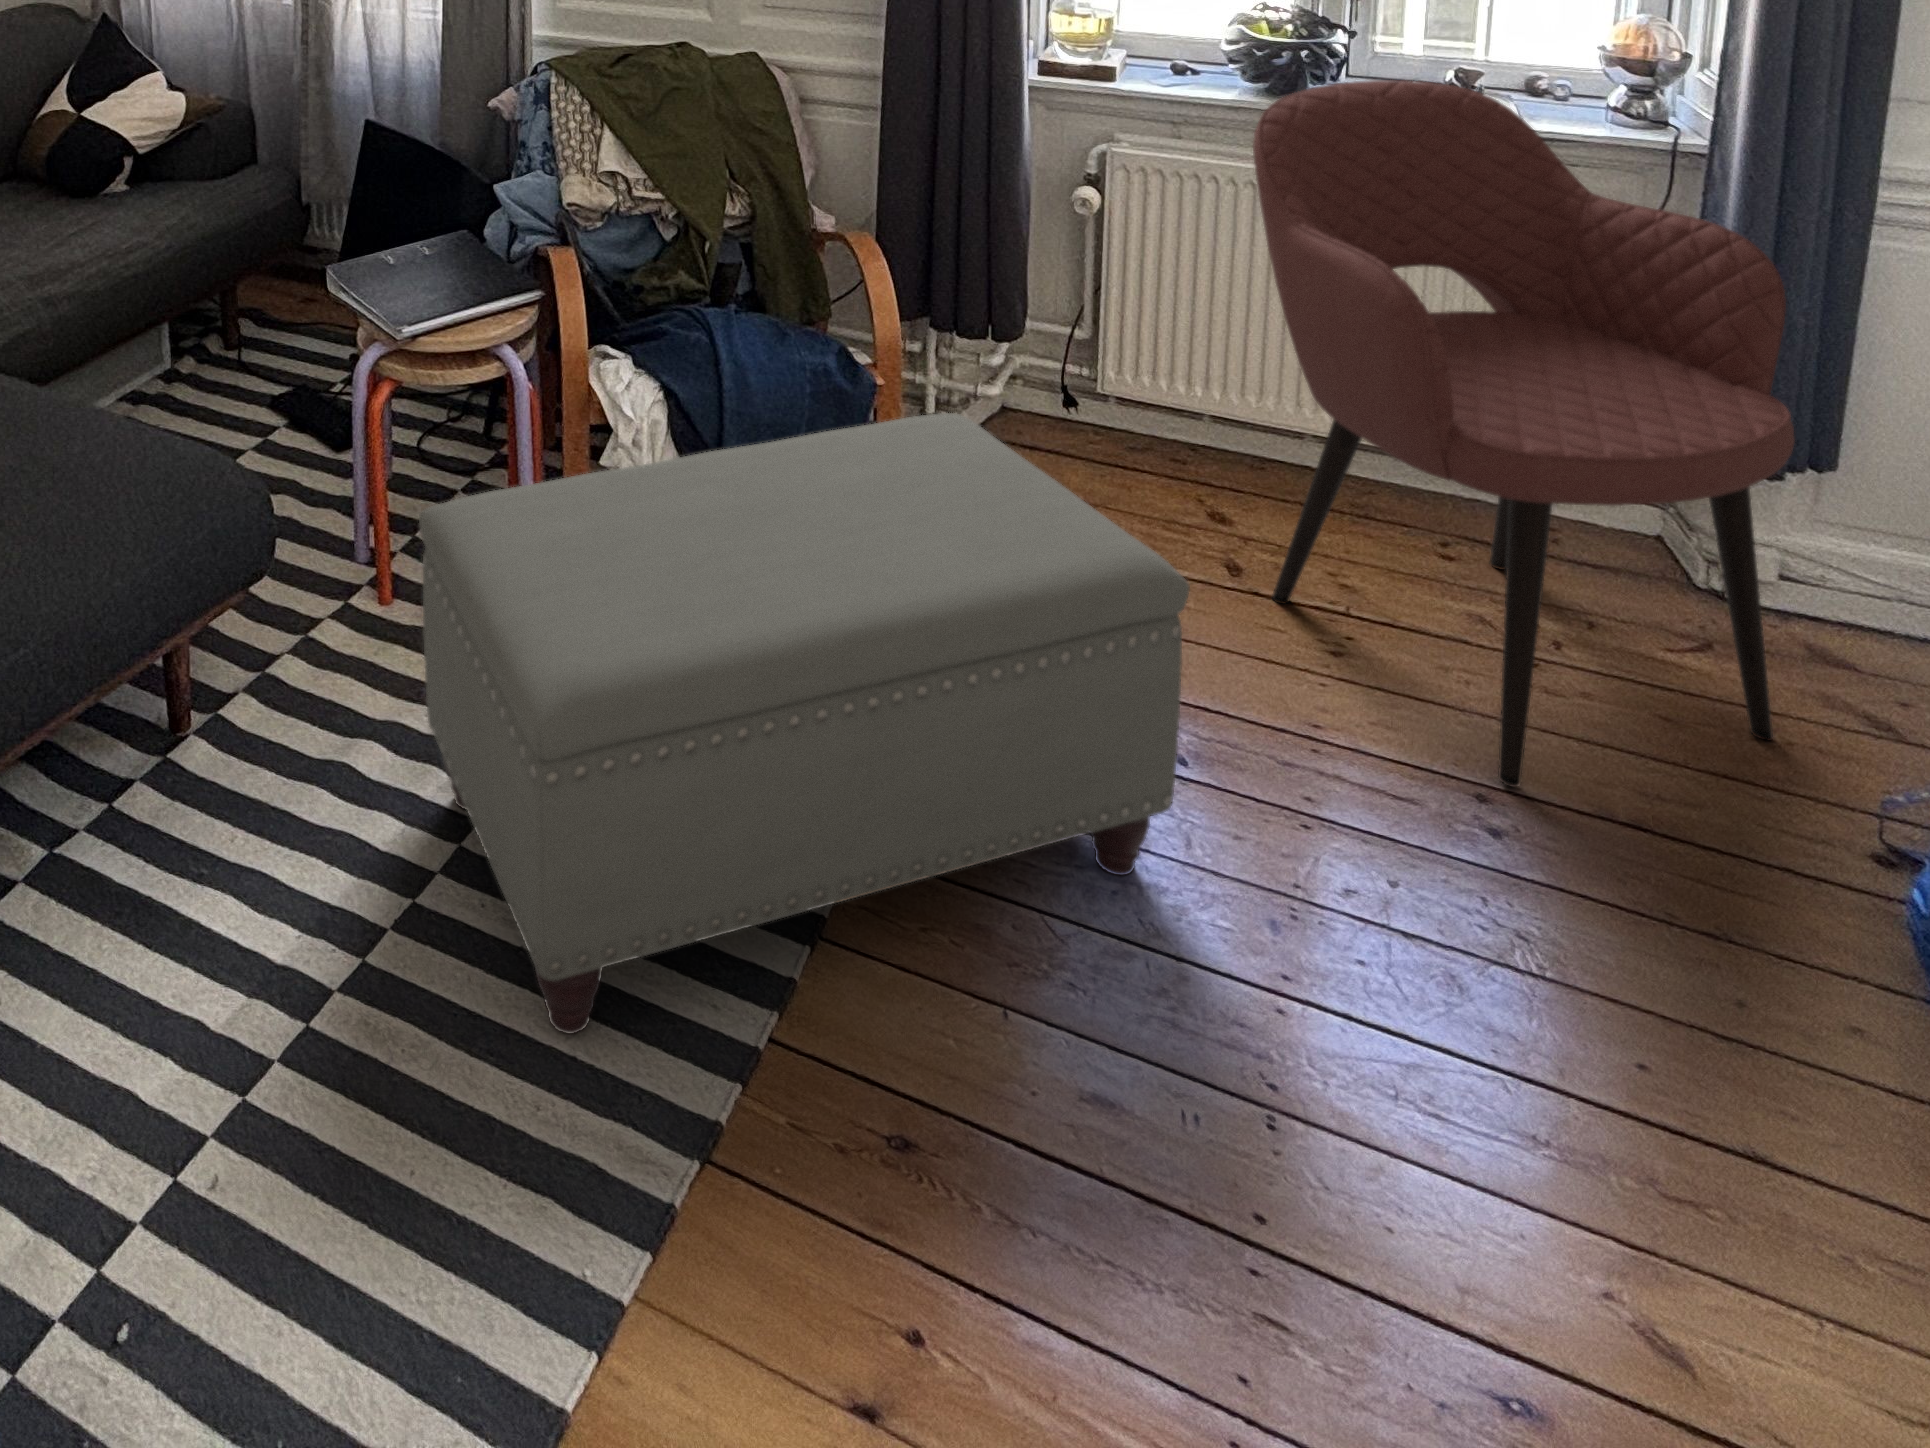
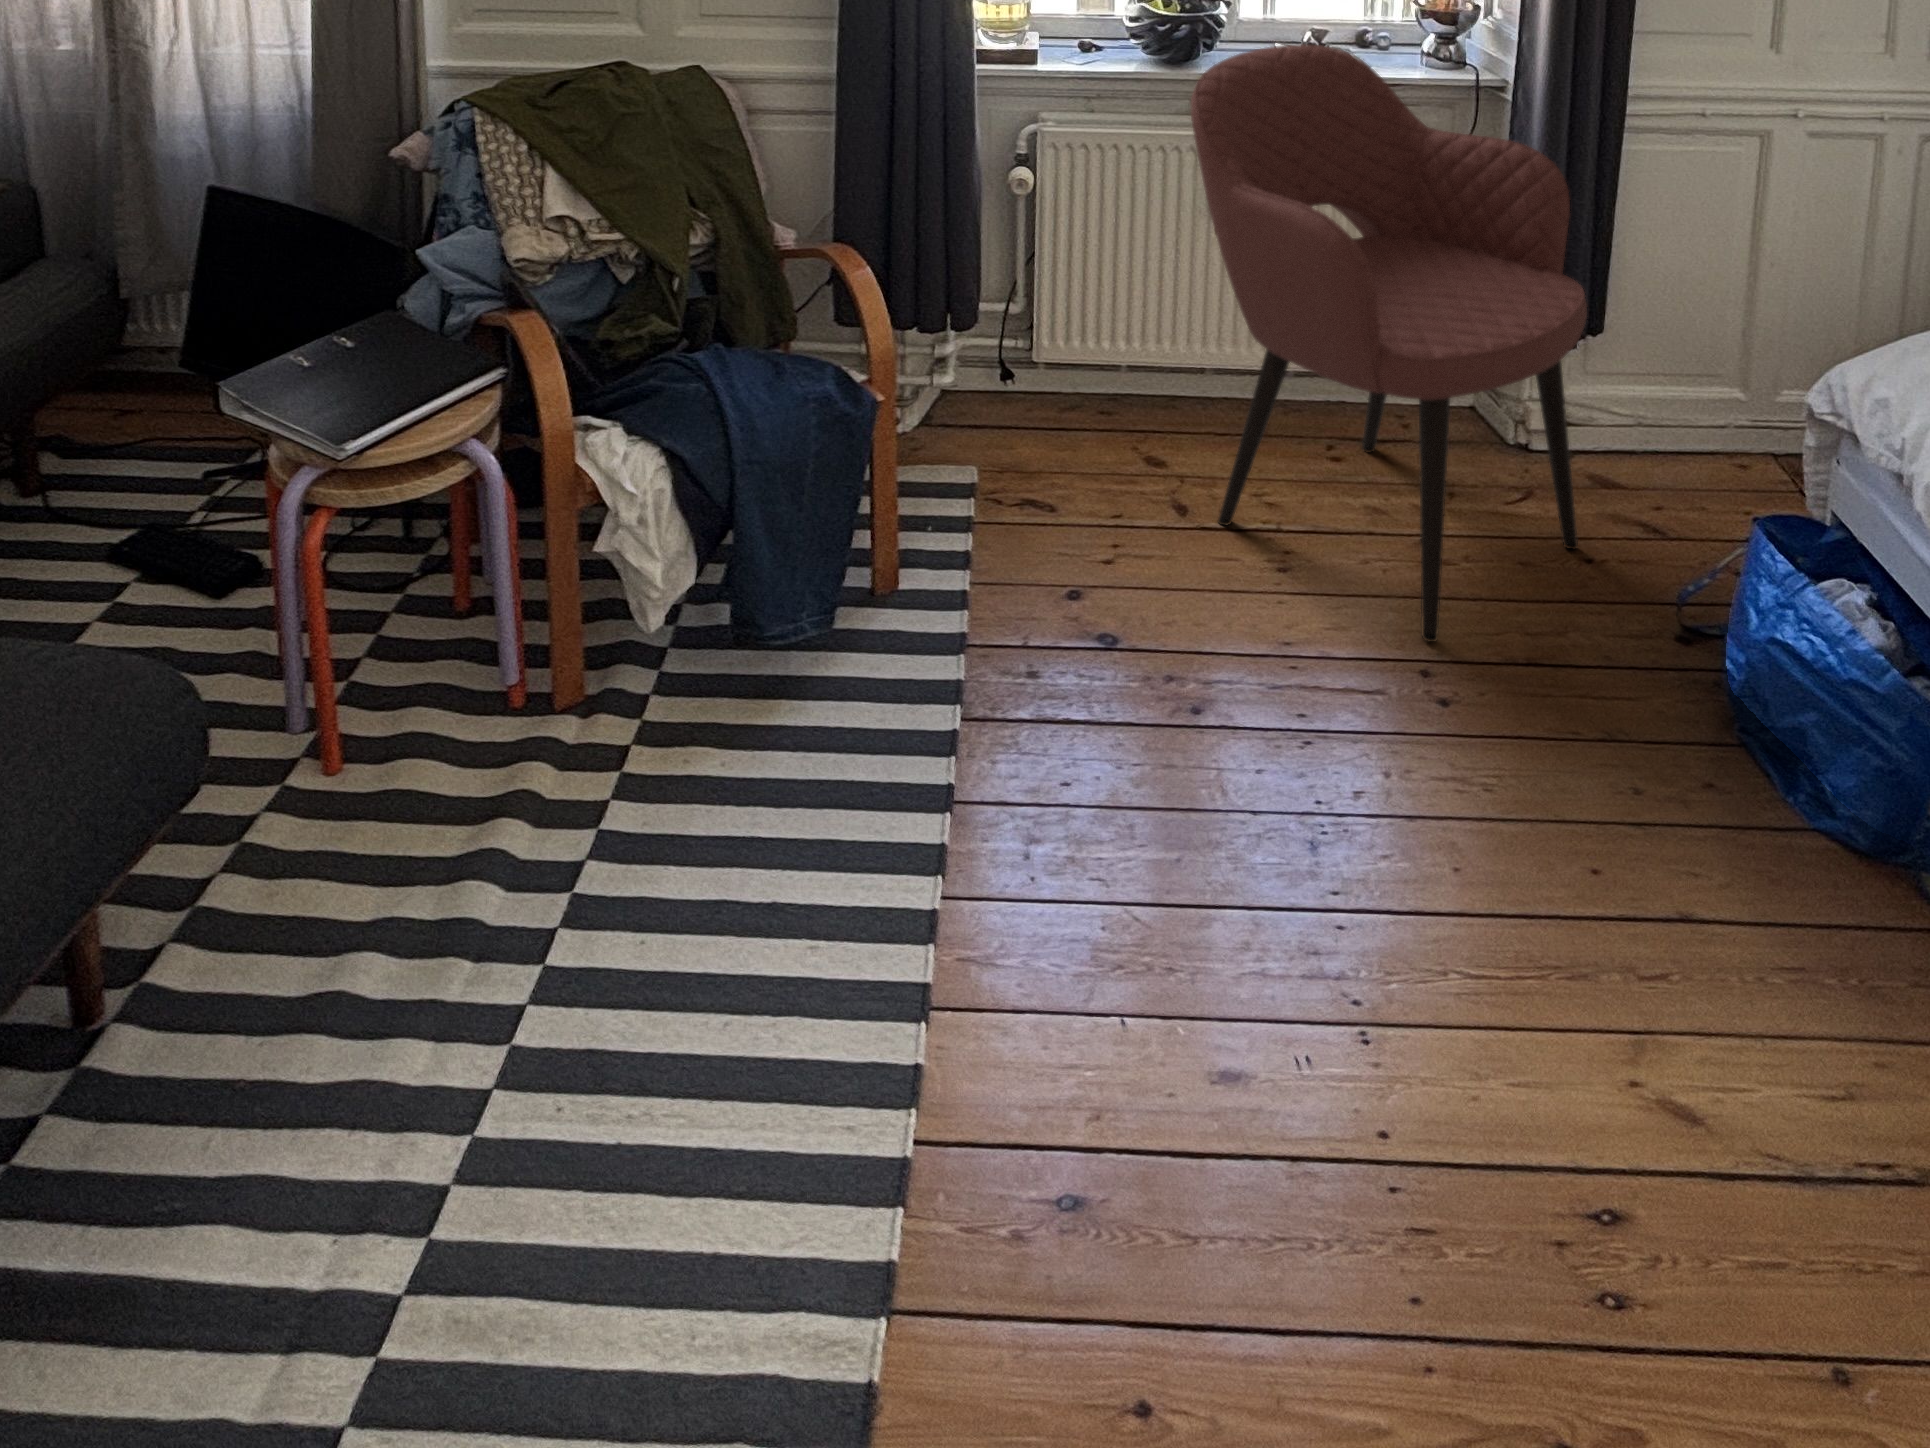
ottoman: present [419,413,1190,1034] -> none [431,417,1229,1230]

